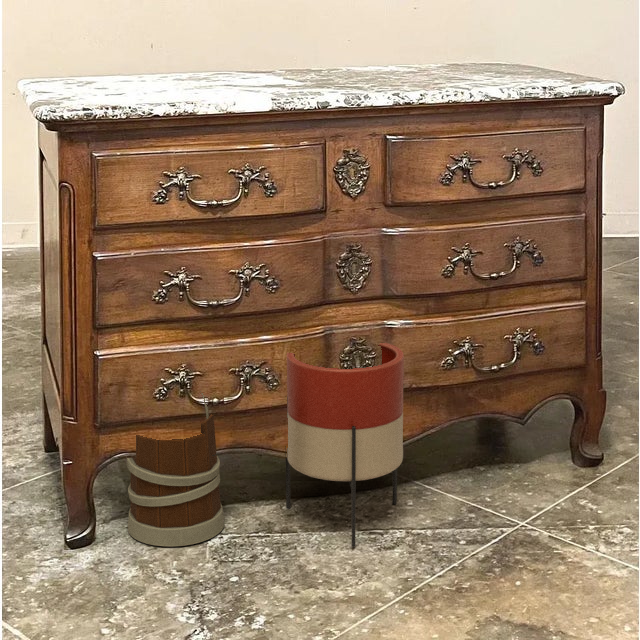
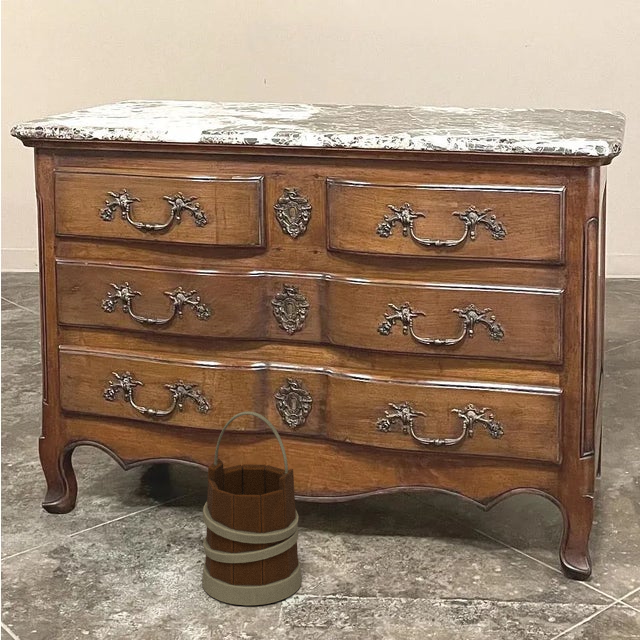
planter: present [285,343,404,546] -> none [367,393,495,617]

